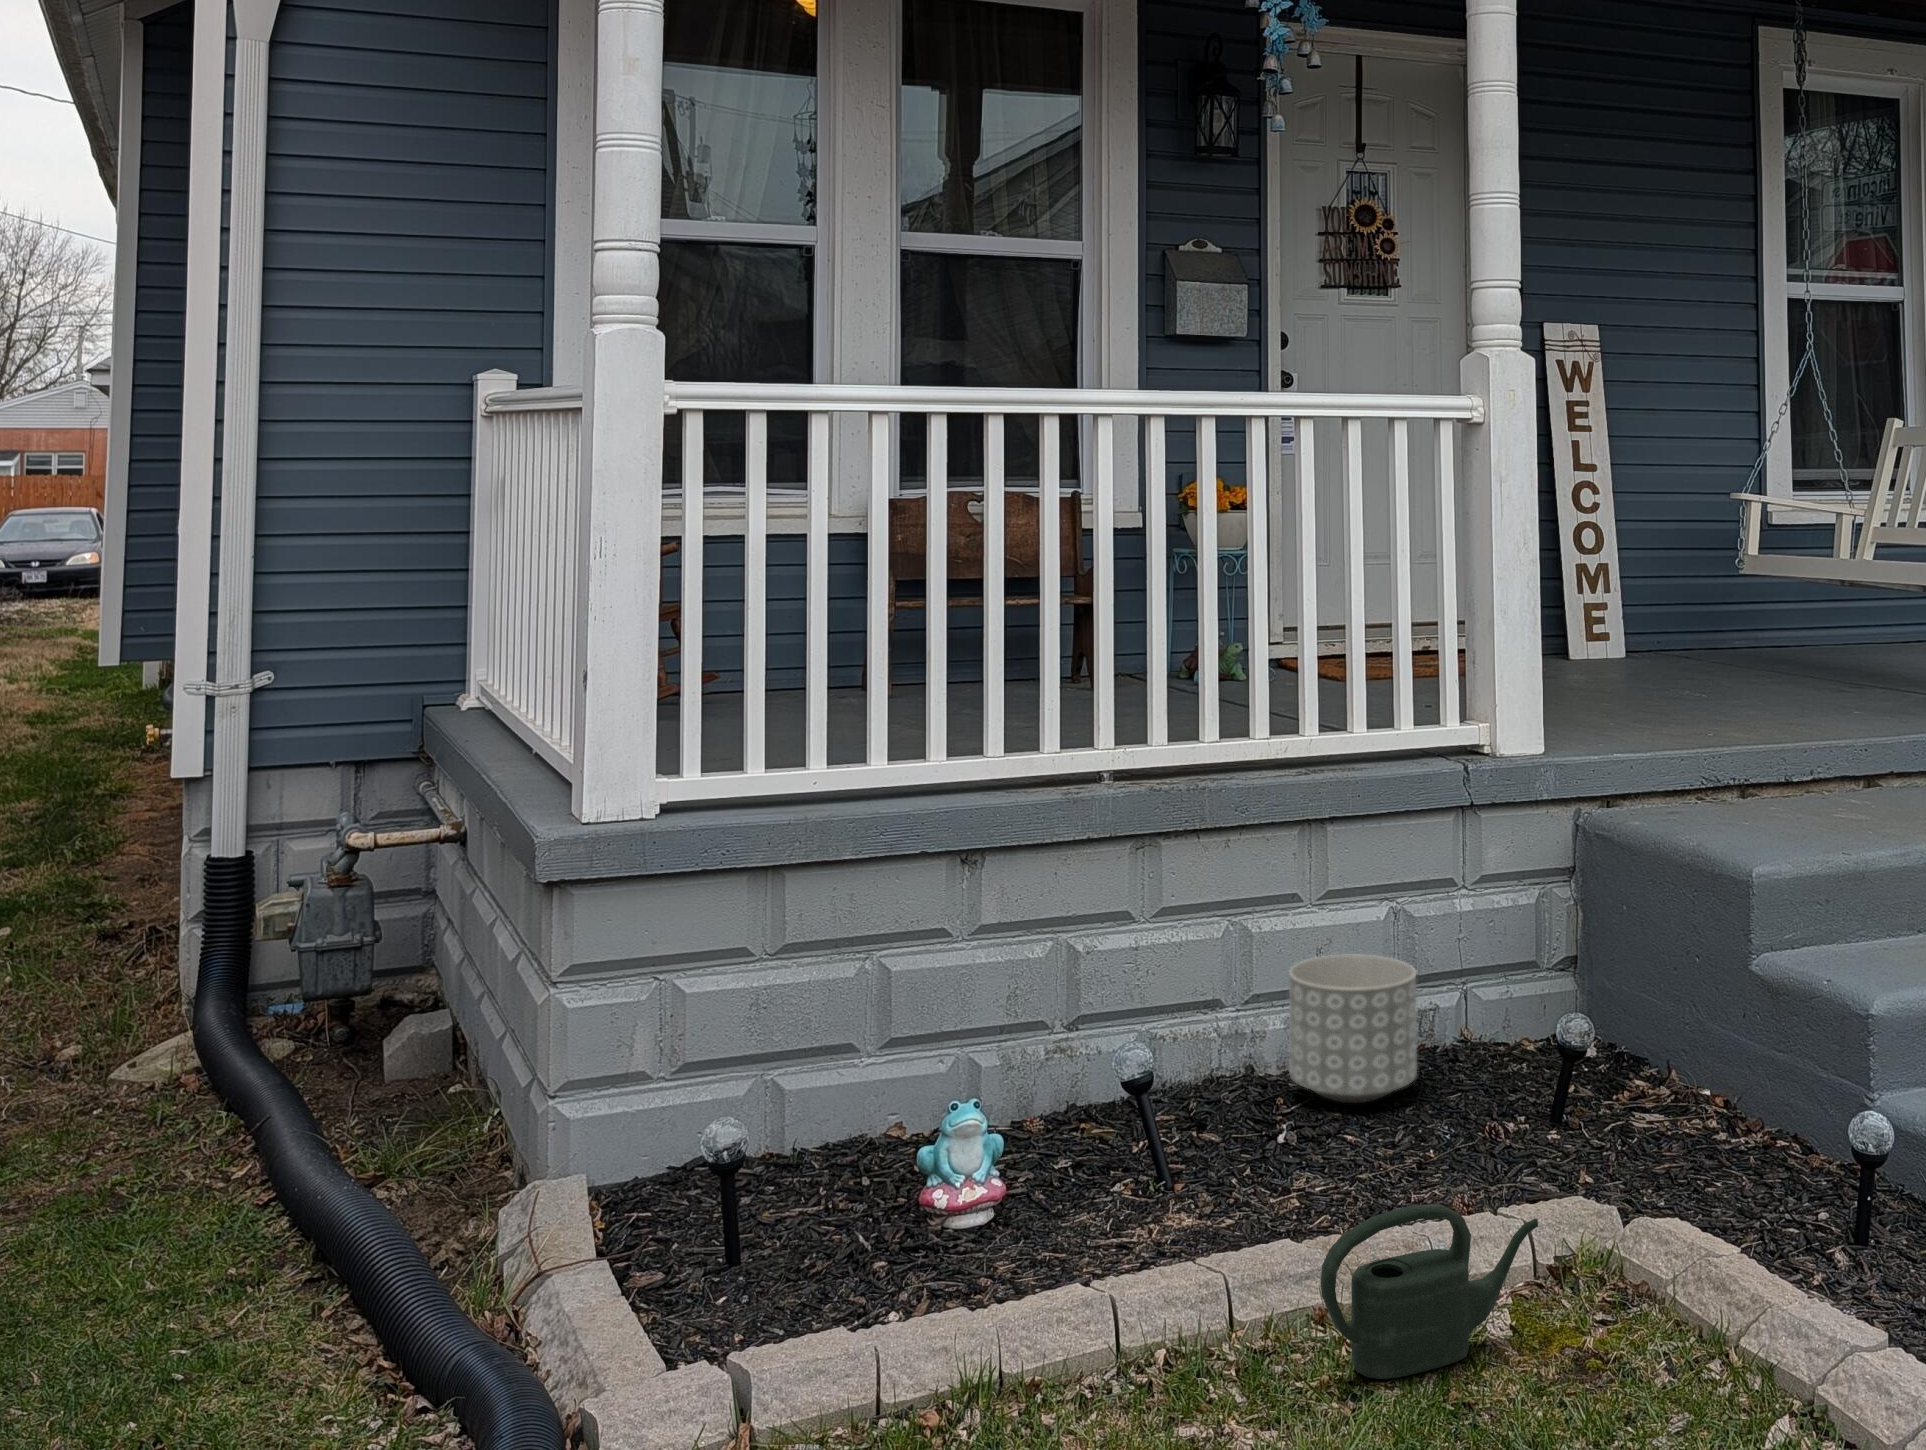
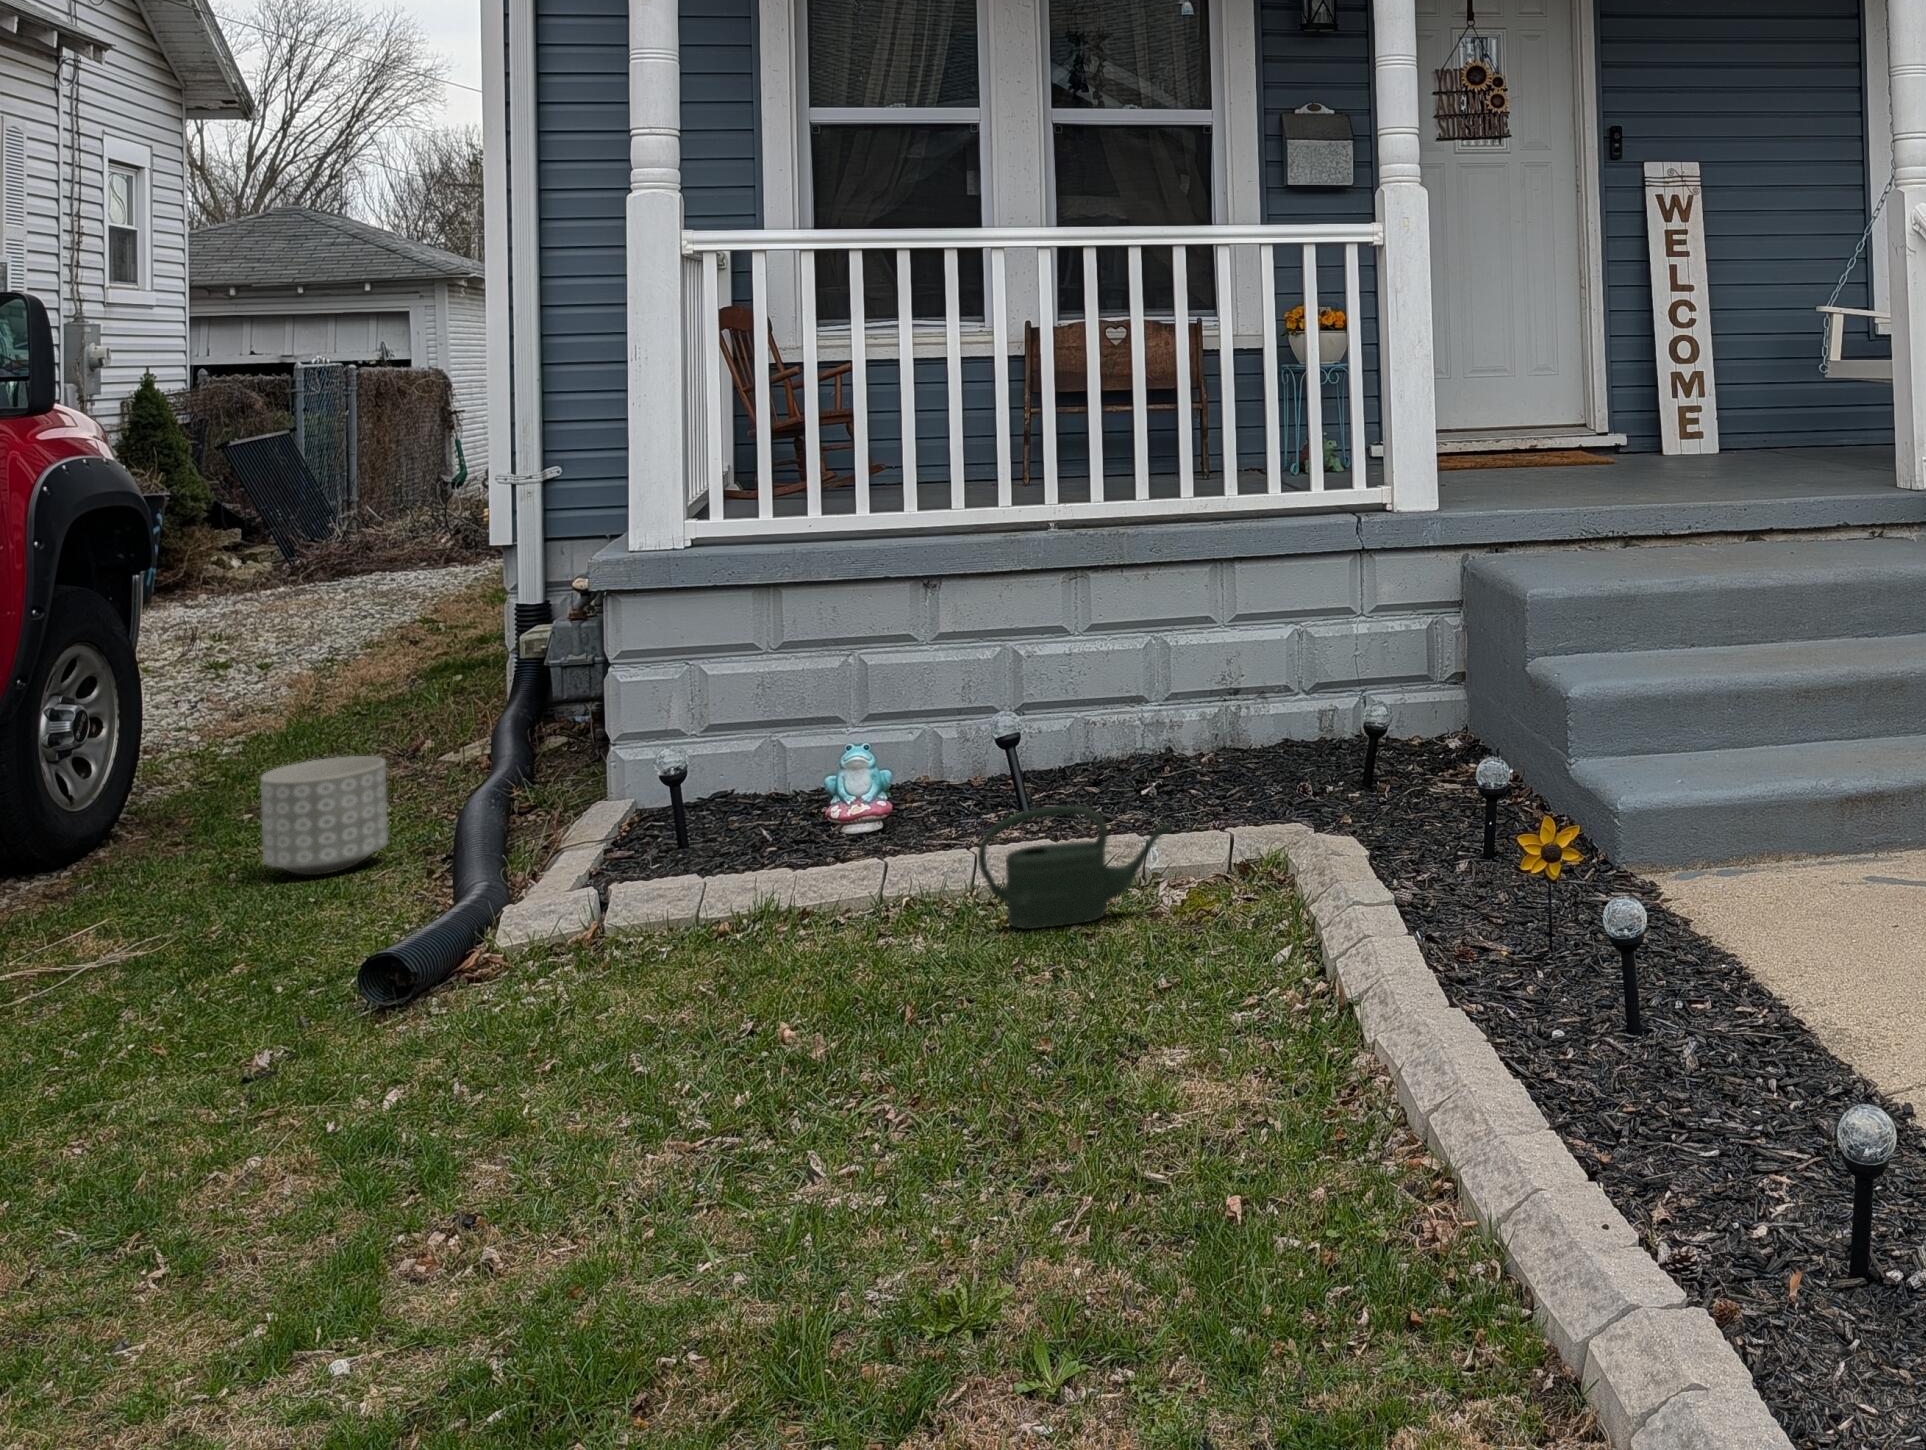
planter: present [1289,954,1417,1103] -> present [261,756,388,875]

